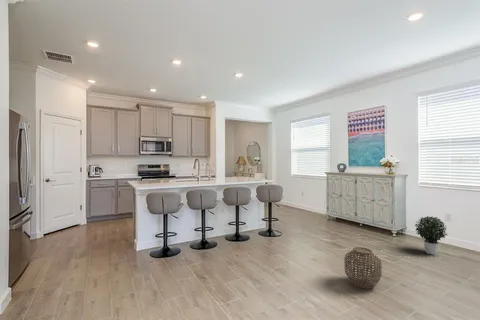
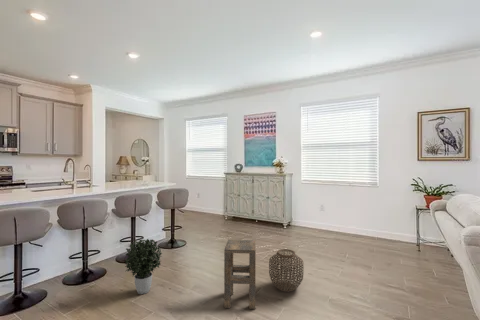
potted plant: present [415,216,447,255] -> present [125,239,162,294]
side table: none [296,230,329,294] -> present [224,240,256,309]

